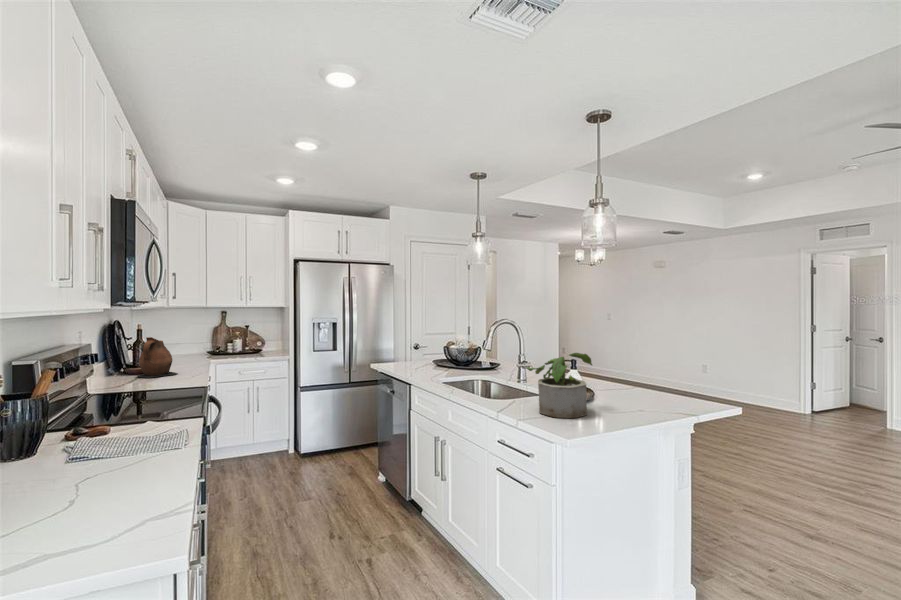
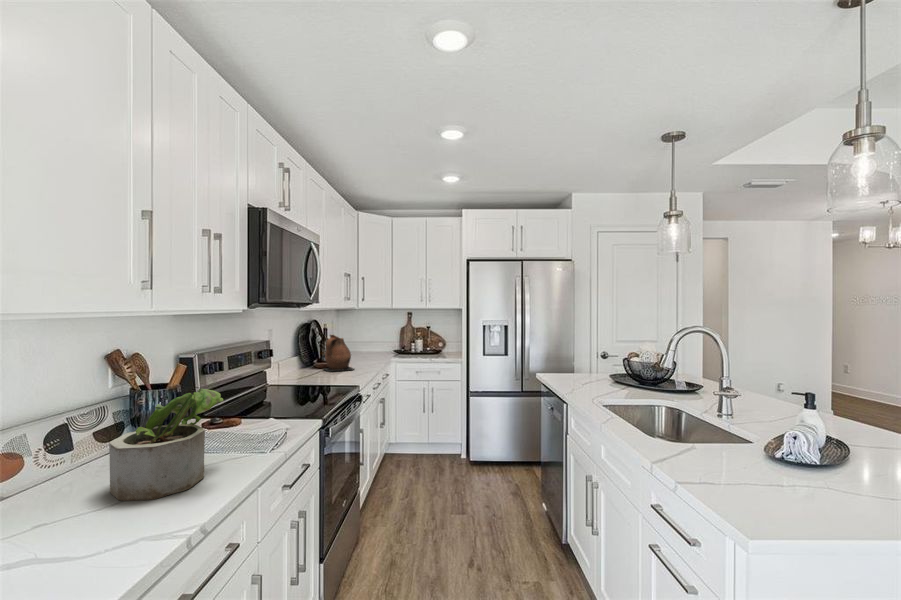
potted plant: present [527,353,592,418] -> present [109,389,223,501]

